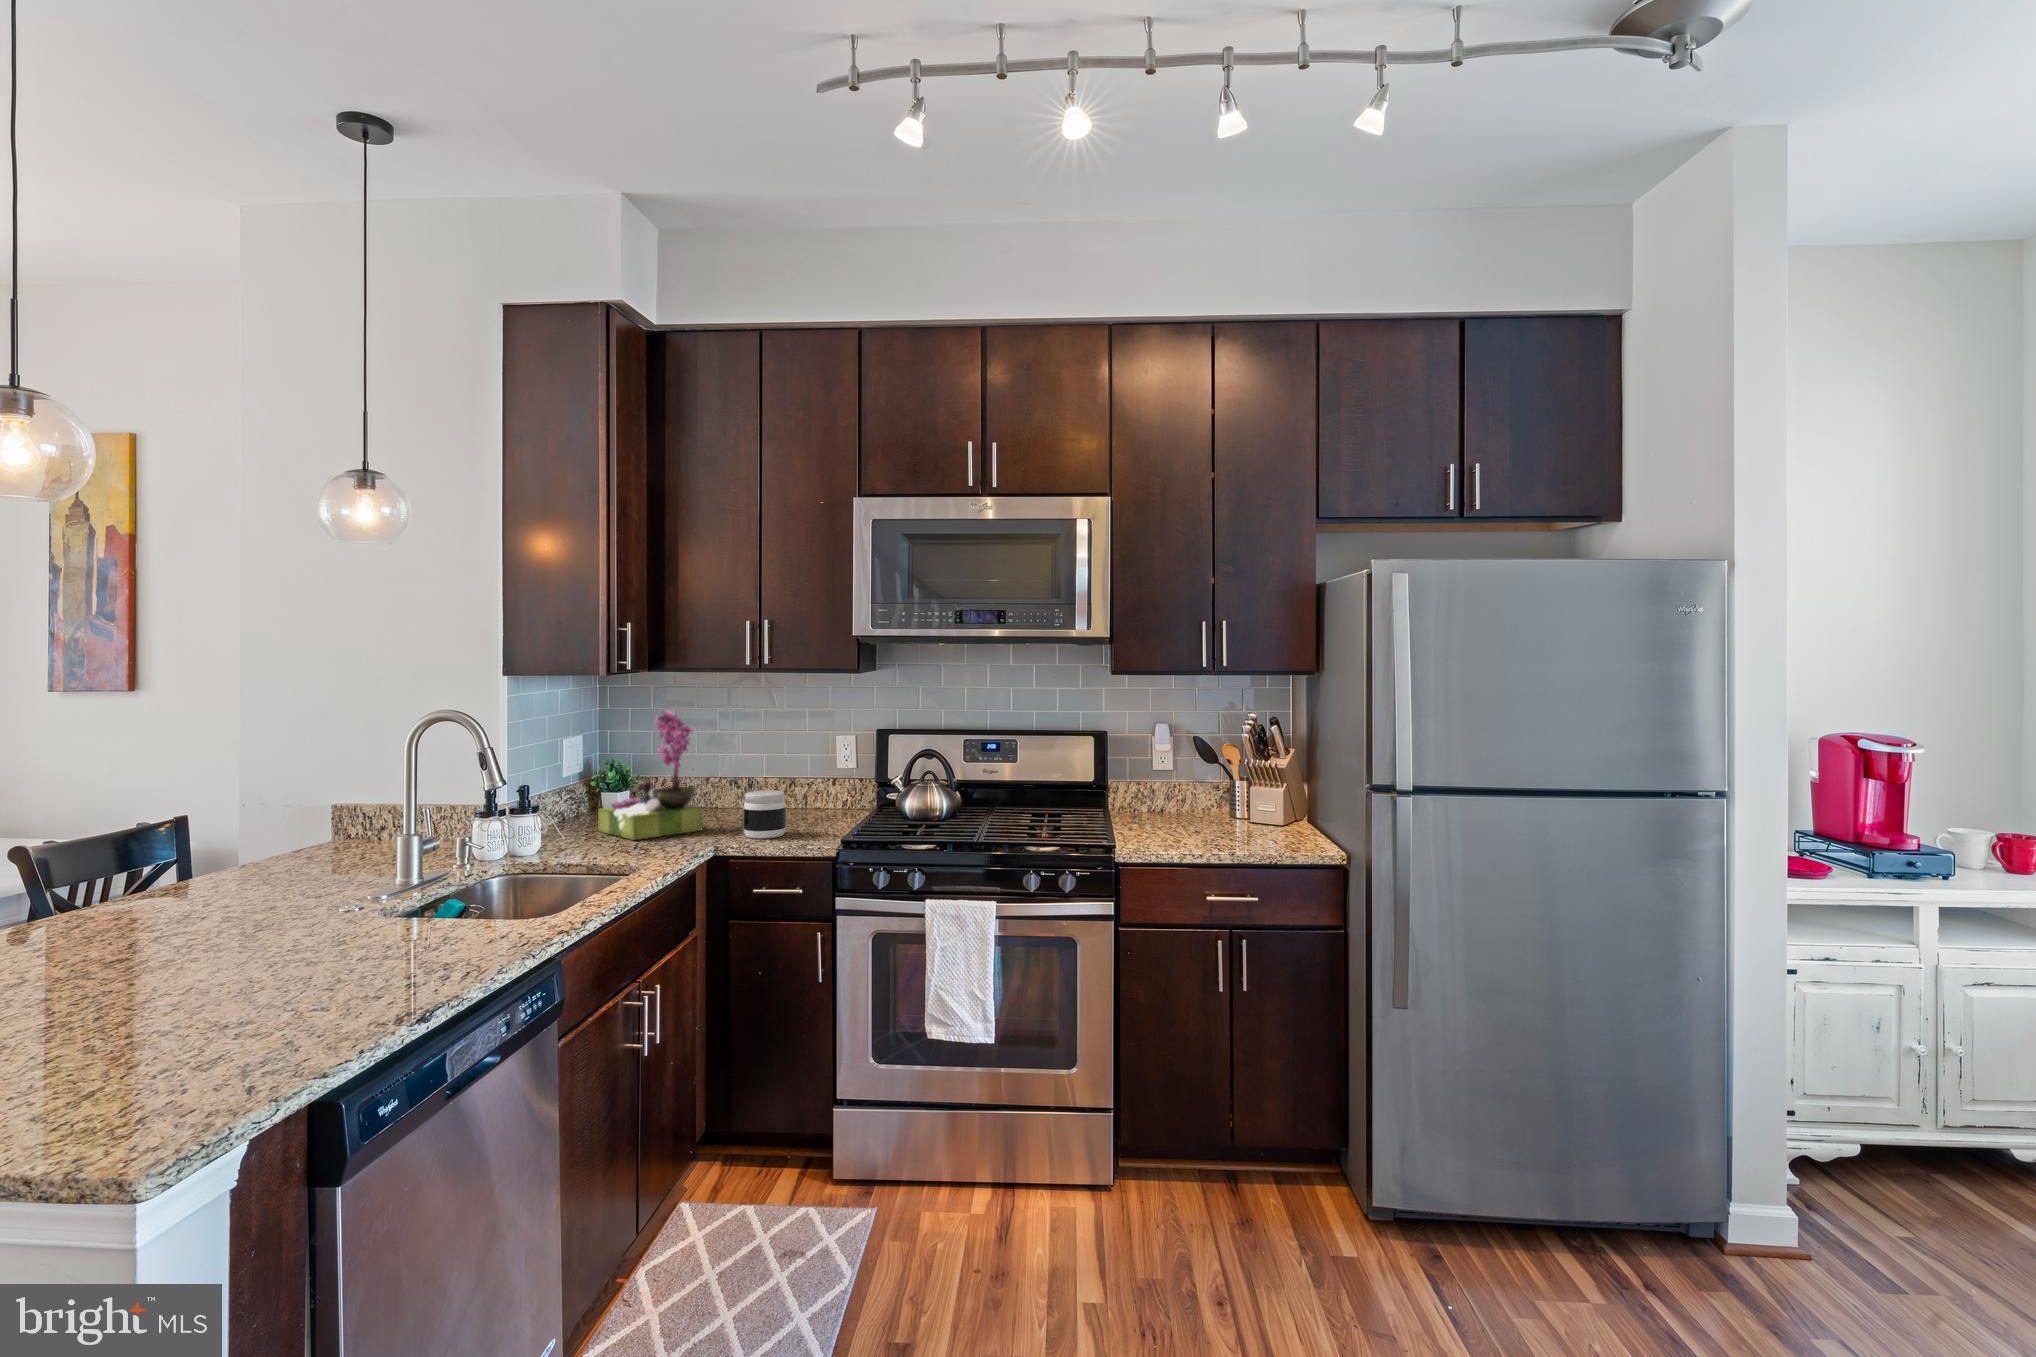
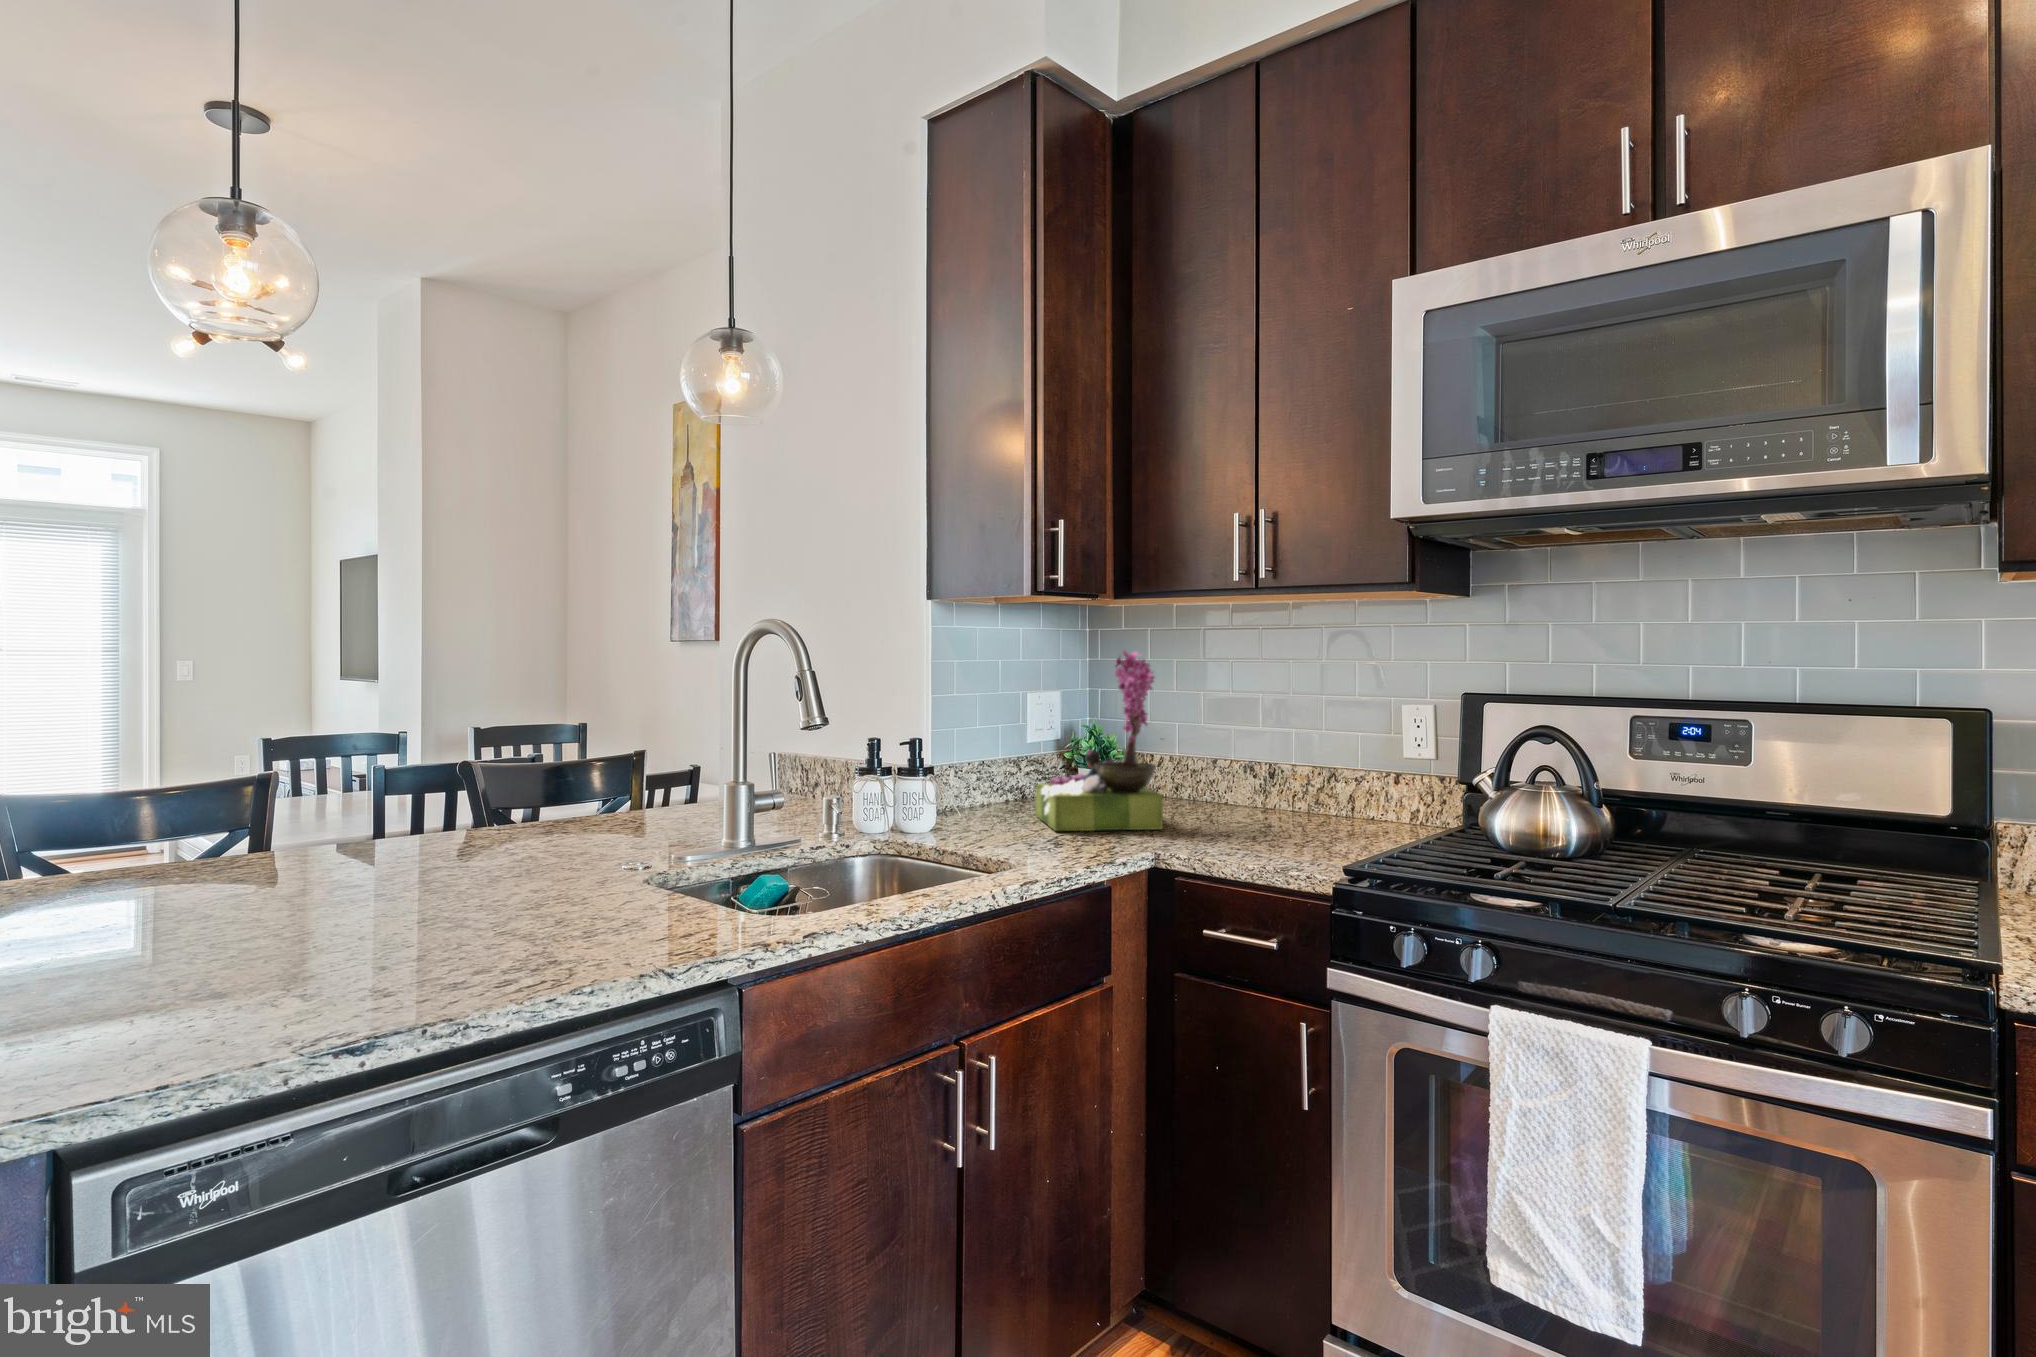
jar: present [743,790,786,838] -> none [1206,775,1275,851]

